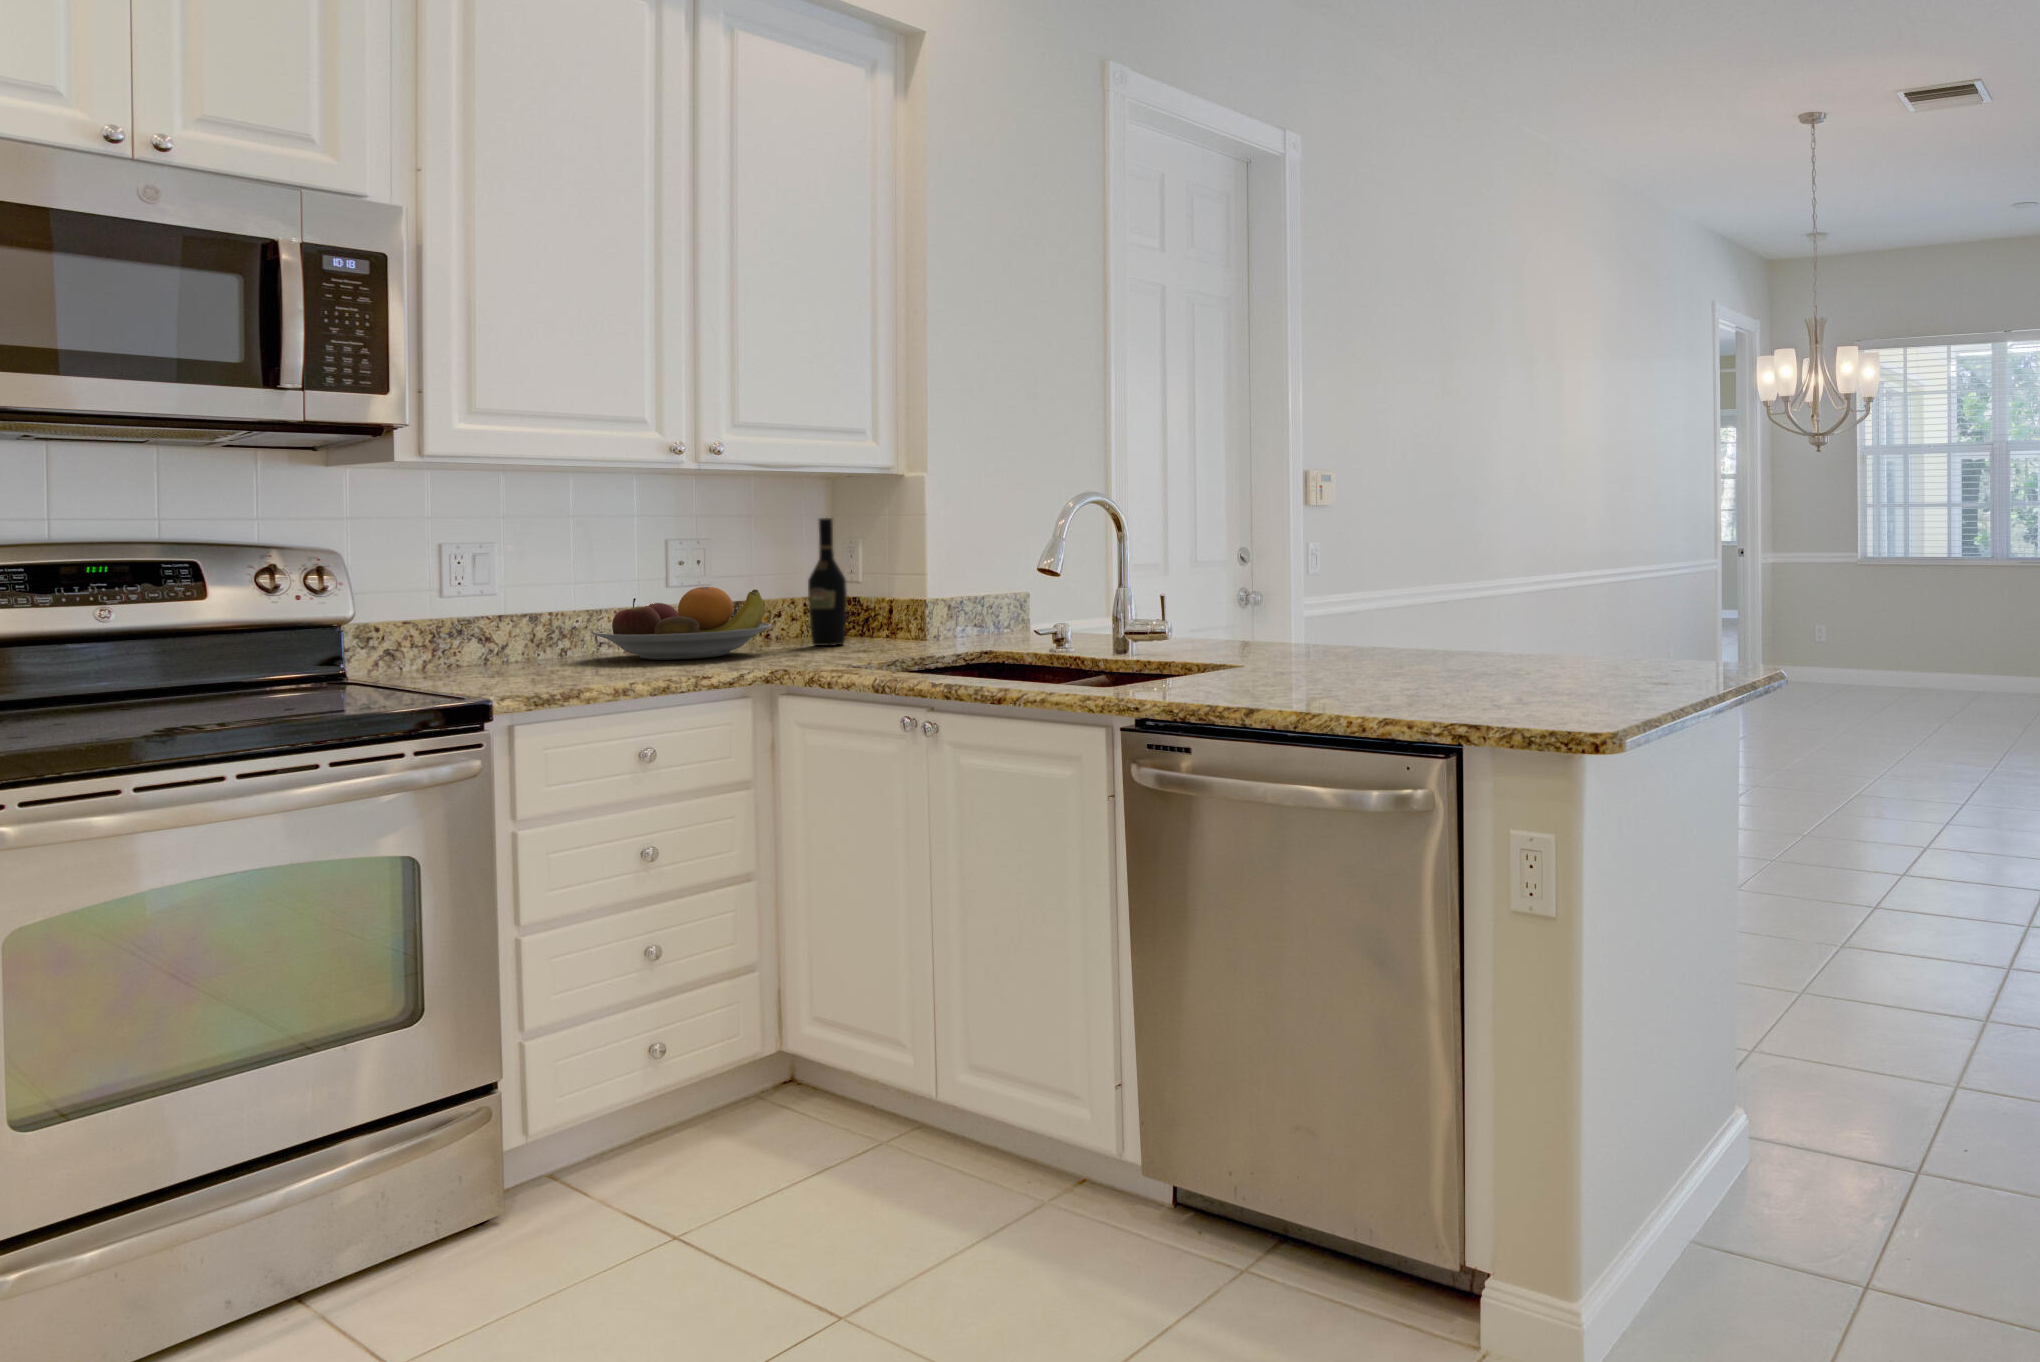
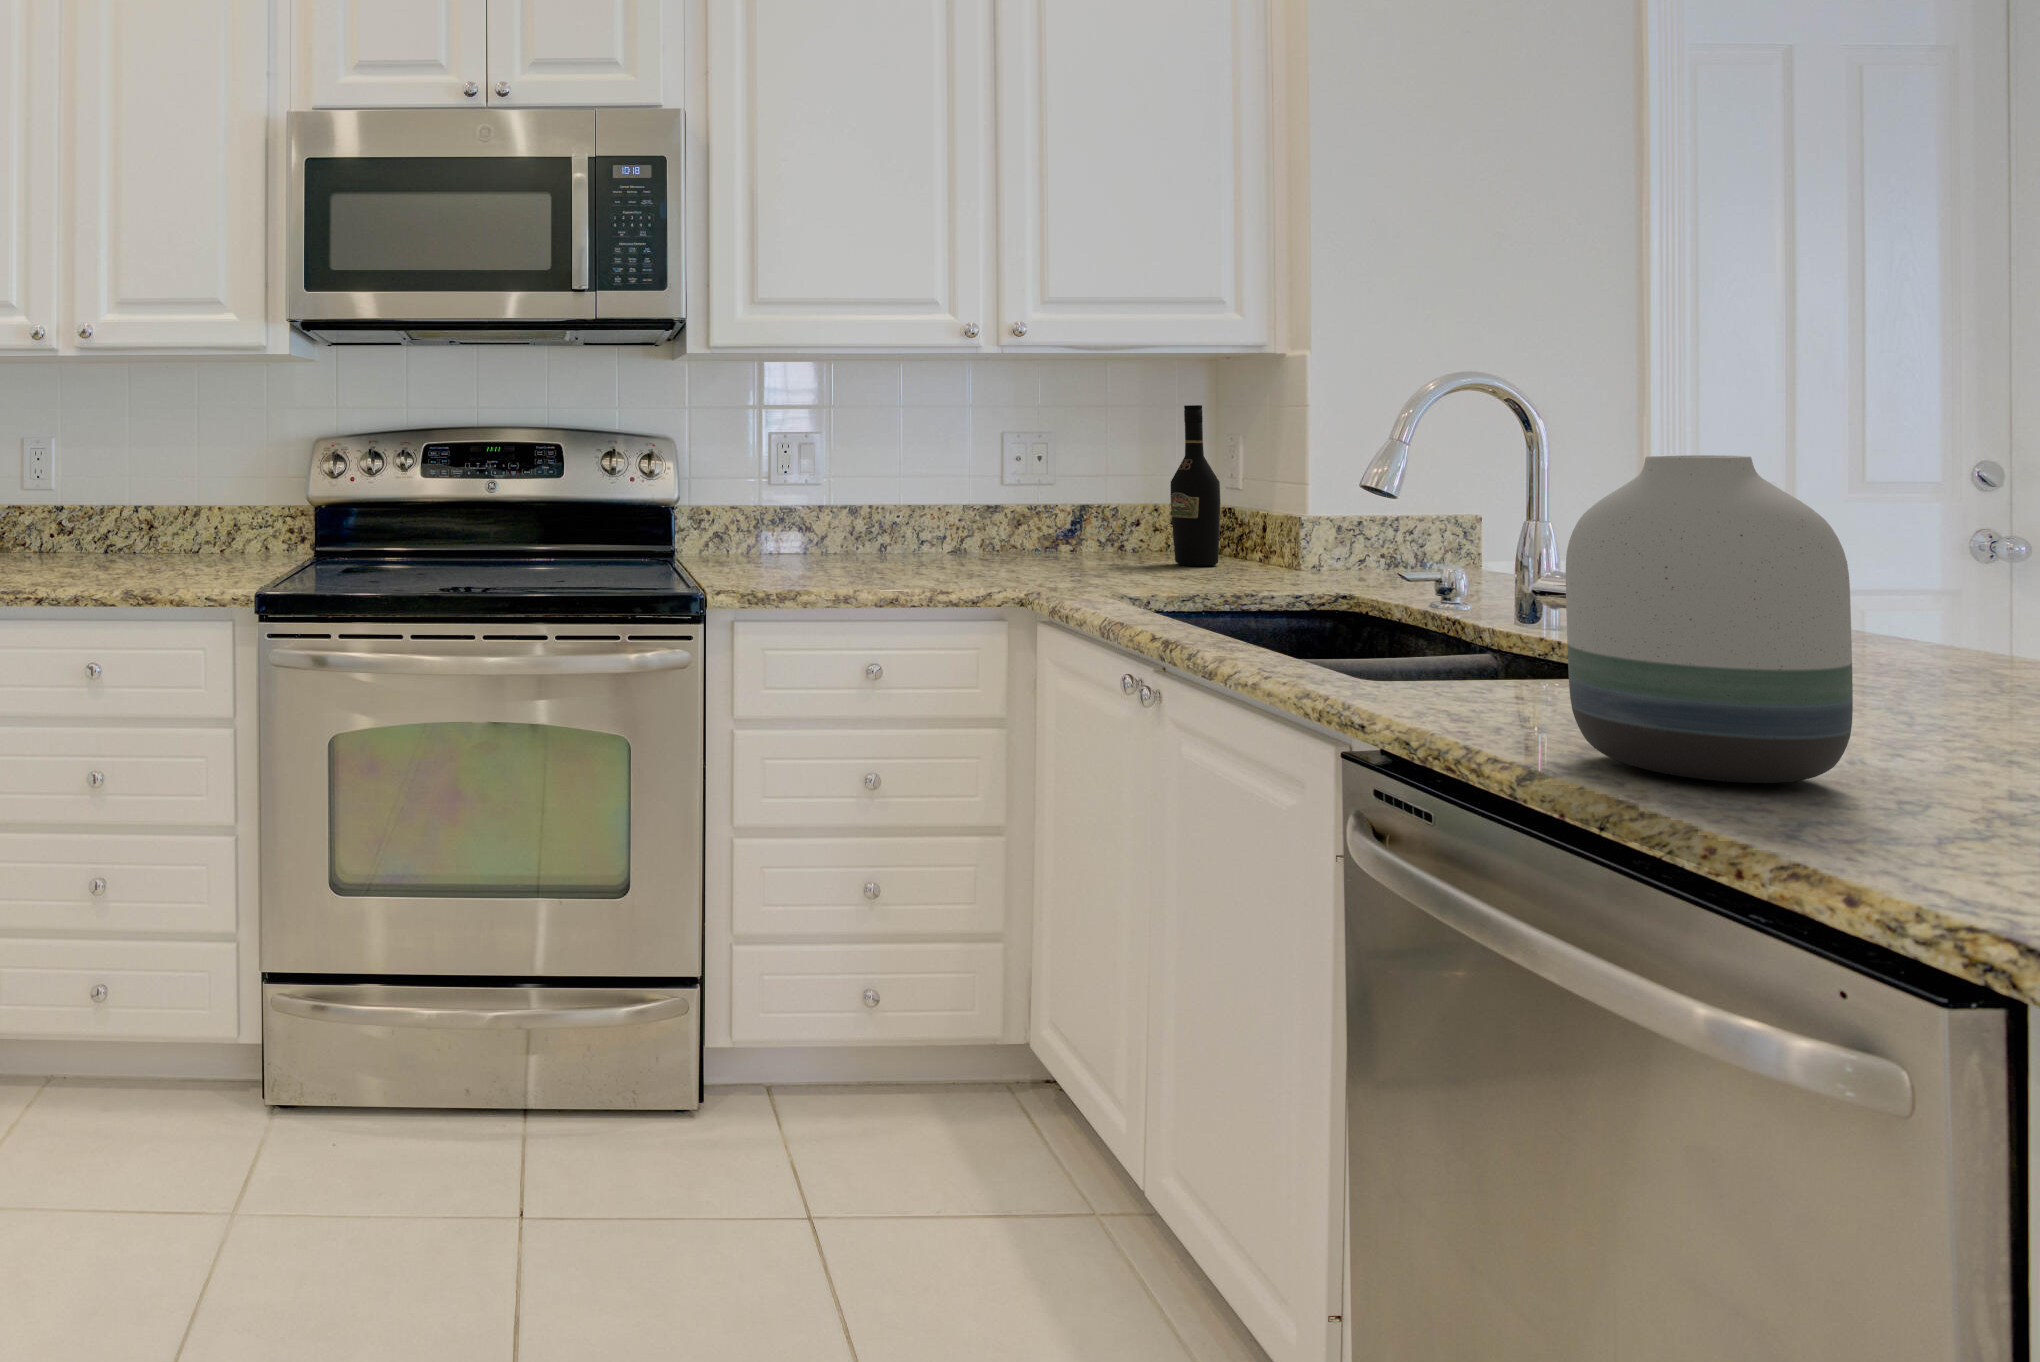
vase: none [1258,546,1364,700] -> present [1566,455,1853,783]
fruit bowl: present [593,587,772,660] -> none [912,486,1105,568]

